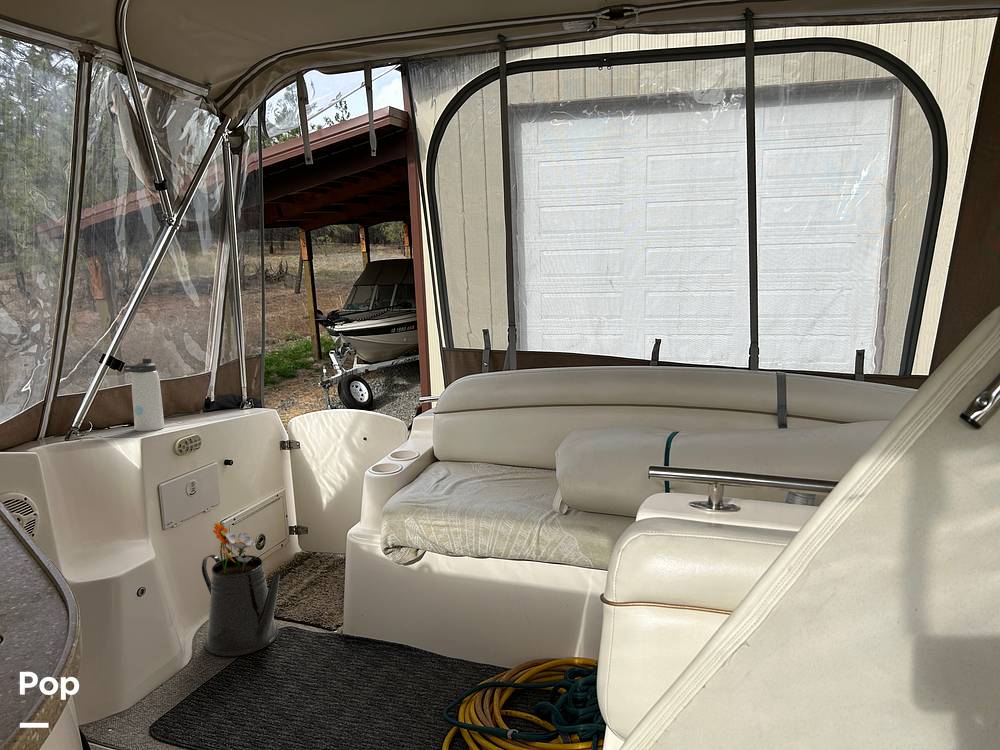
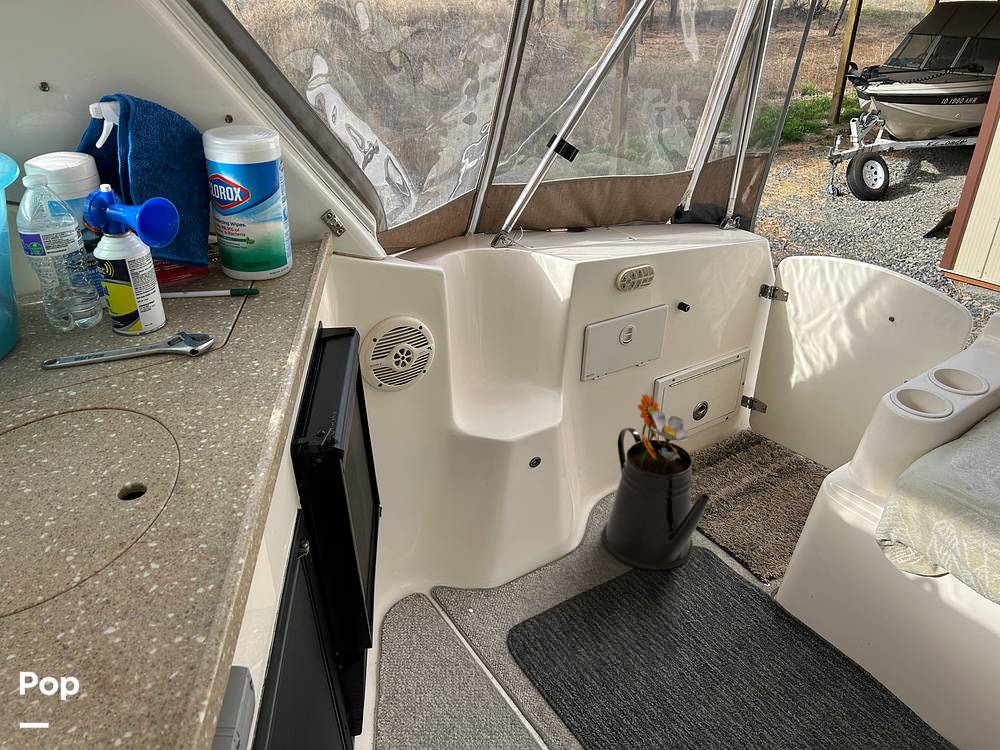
thermos bottle: present [124,359,164,431] -> none [573,147,614,249]

